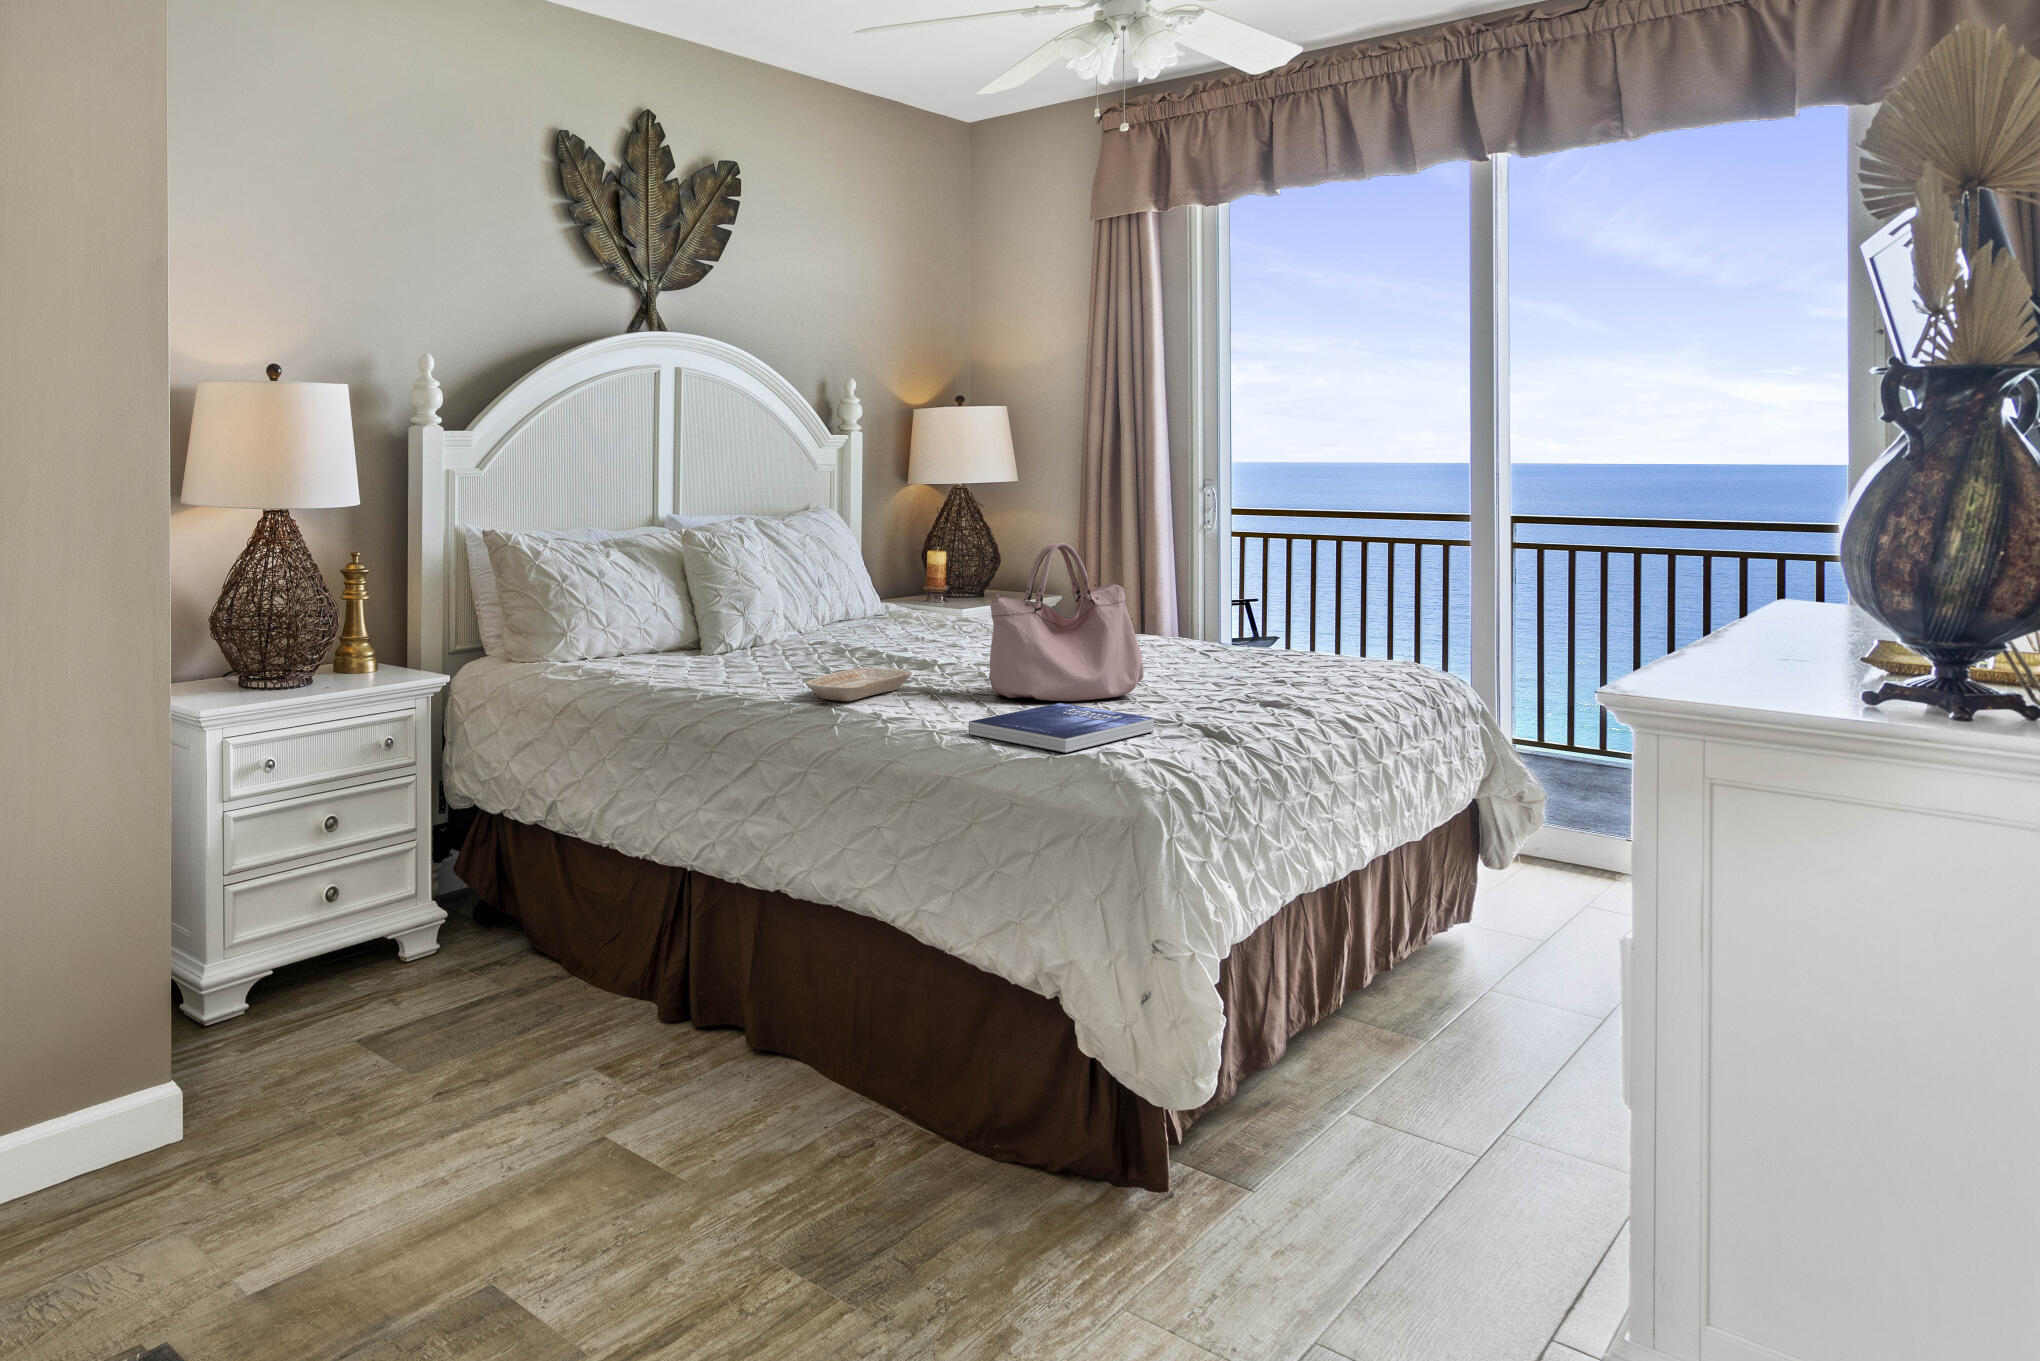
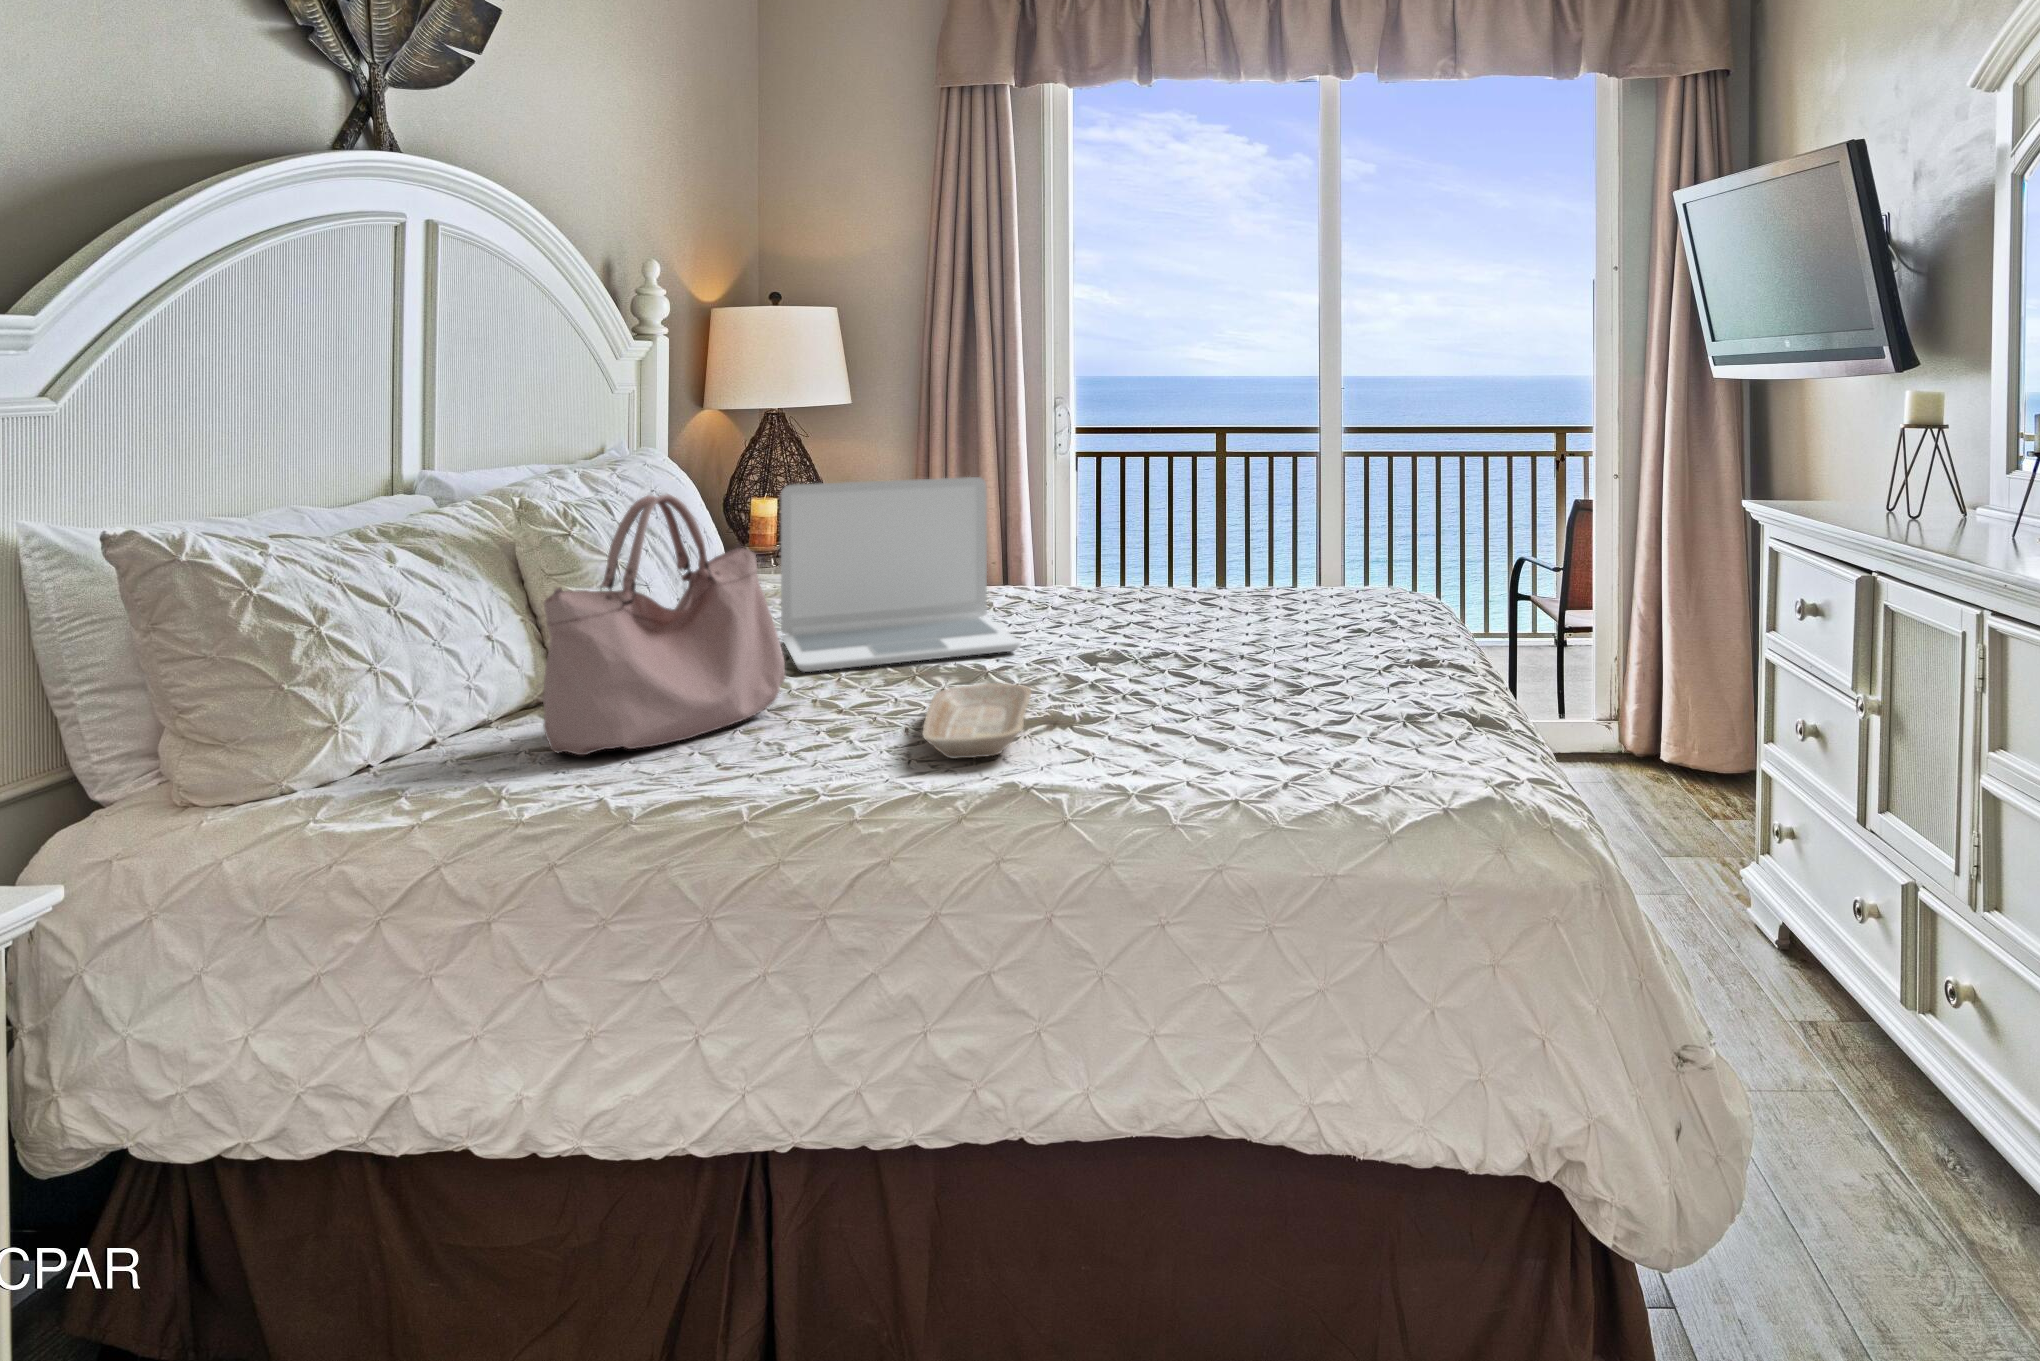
laptop: none [824,536,987,663] -> present [781,477,1020,672]
handbag: present [989,543,1144,701] -> present [543,494,785,755]
book: present [969,703,1154,753] -> none [1259,698,1422,779]

